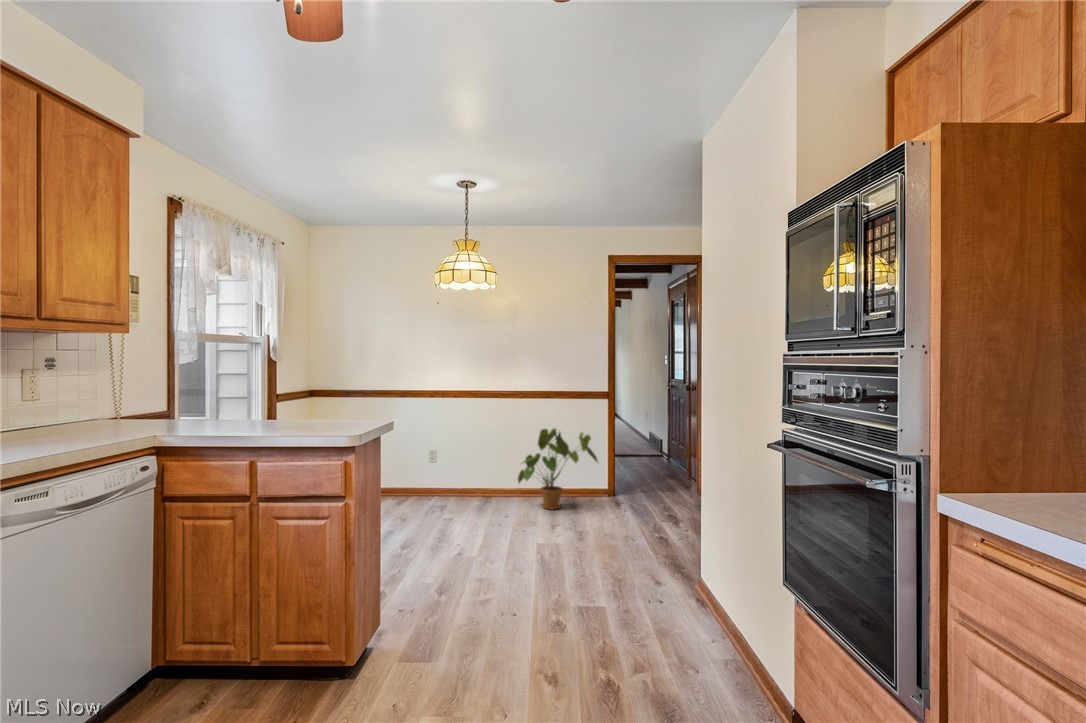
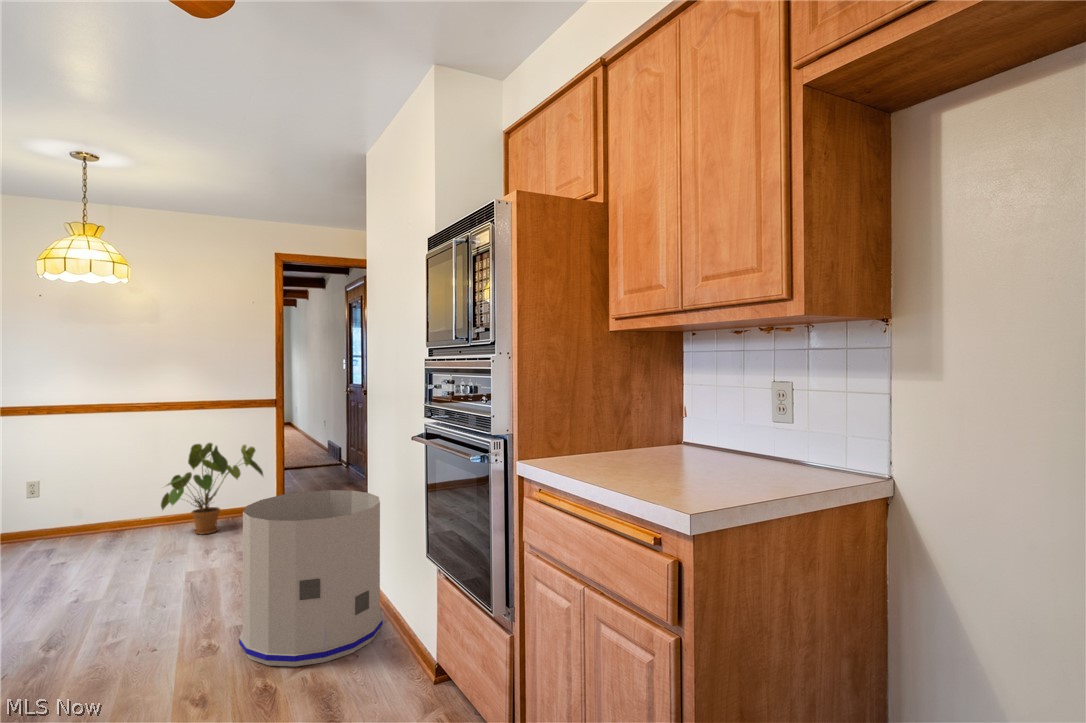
trash can: none [583,487,722,669] -> present [239,490,383,666]

